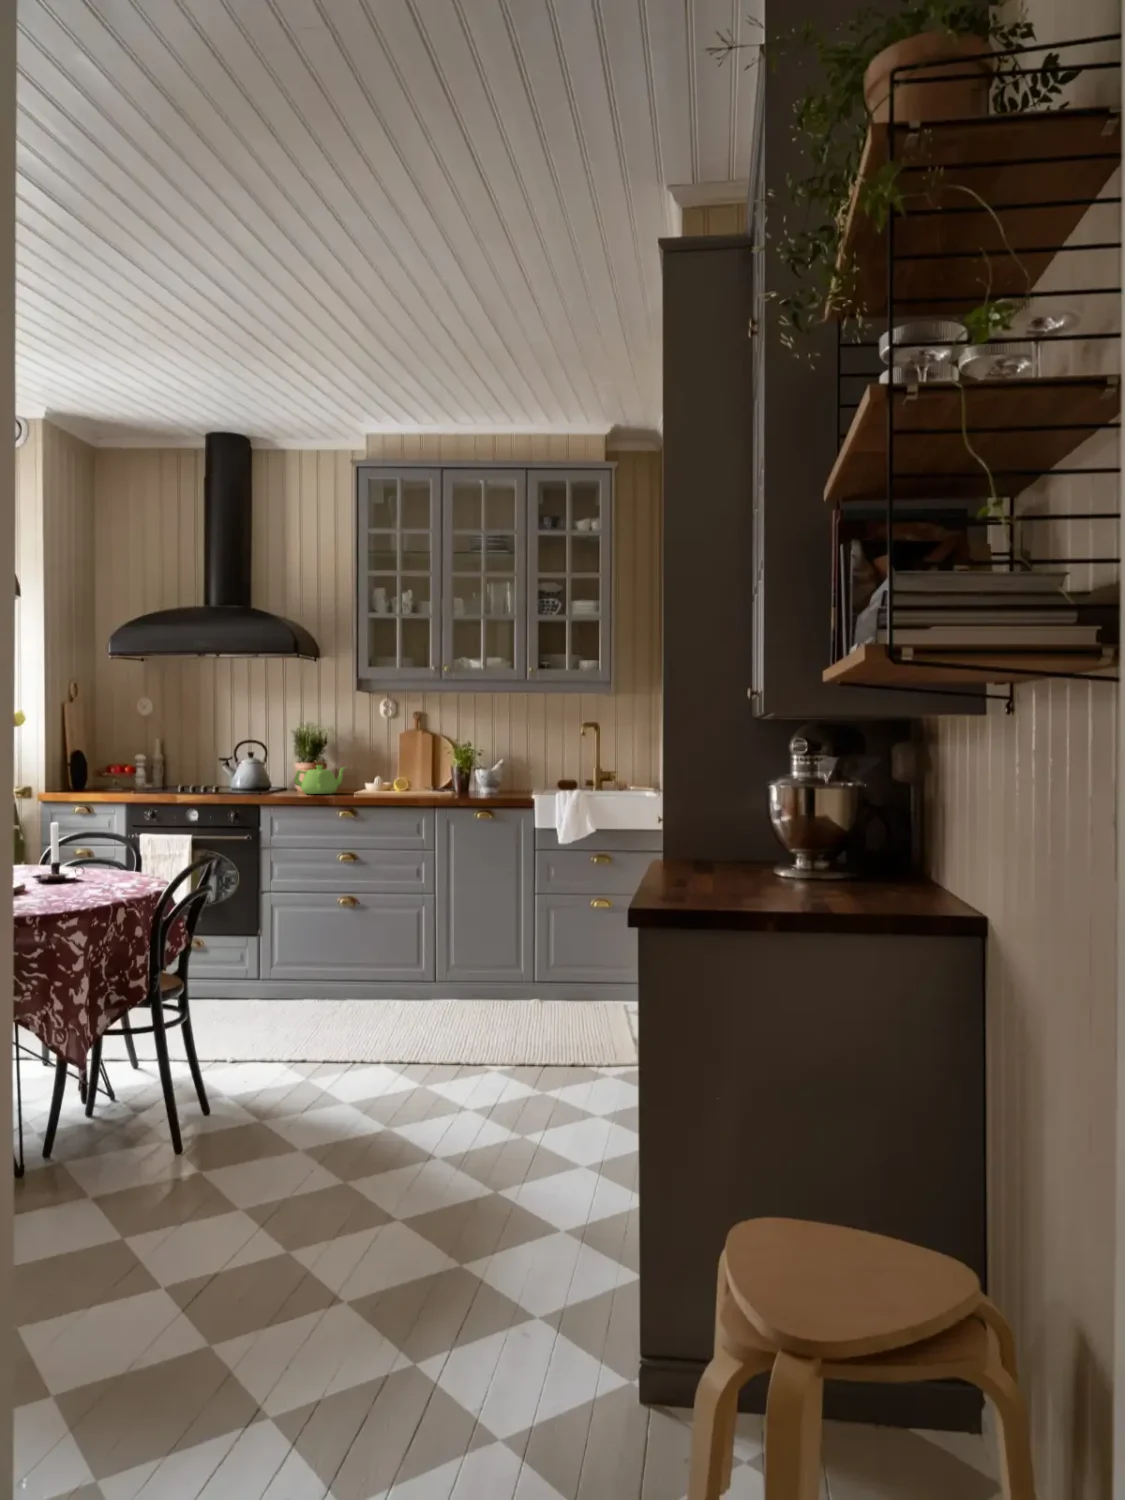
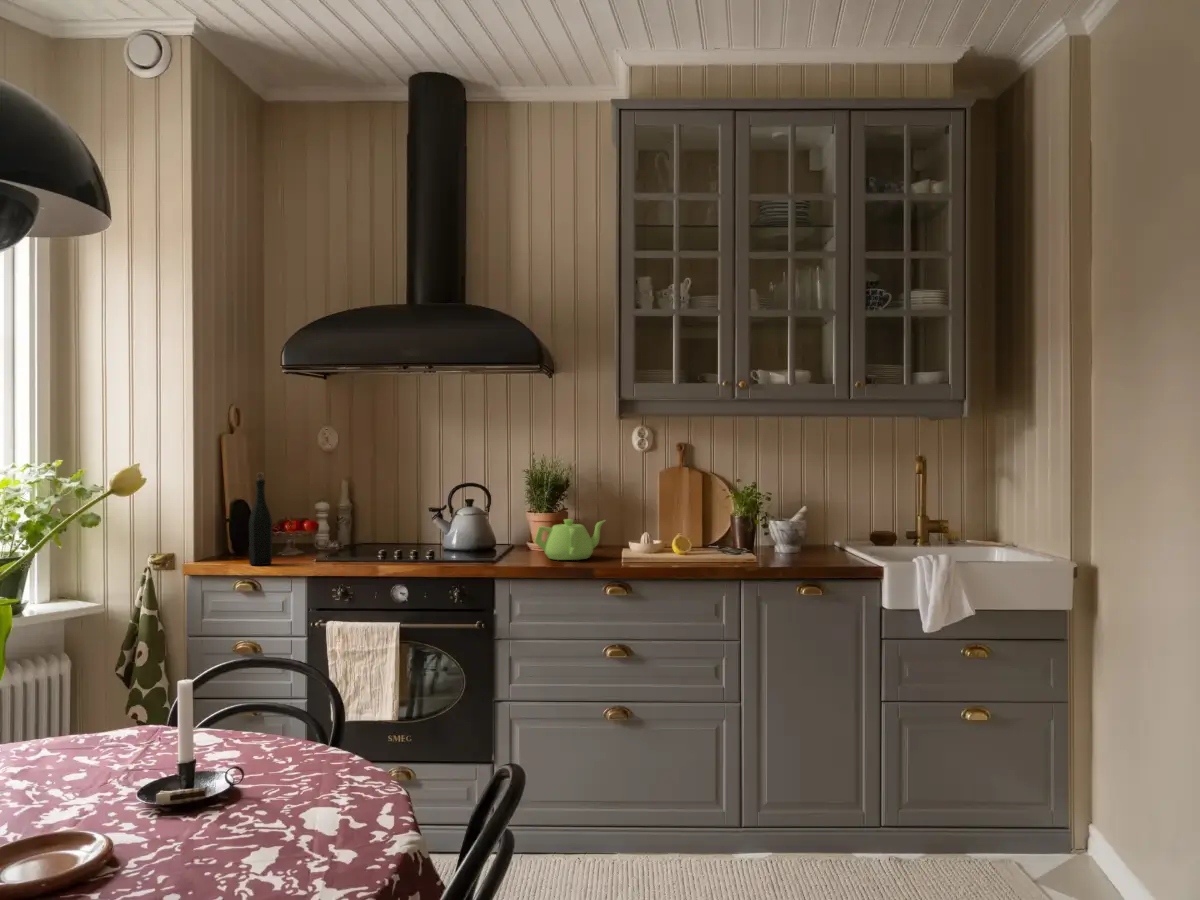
bottle: none [83,729,101,795] -> present [249,473,272,565]

